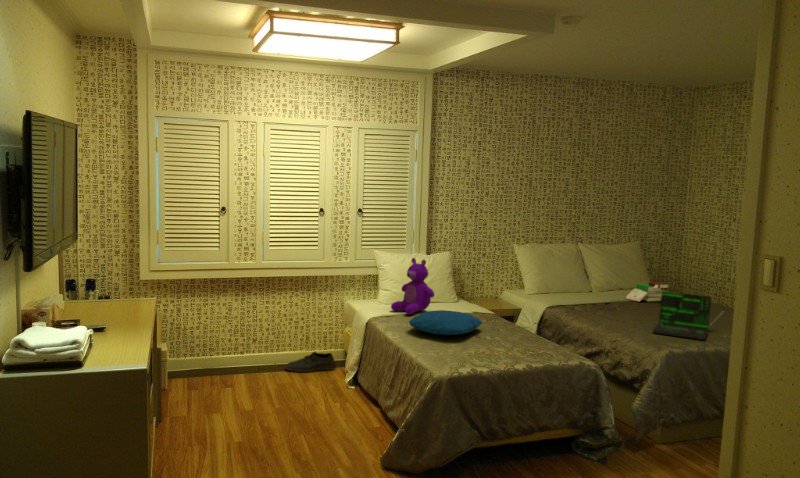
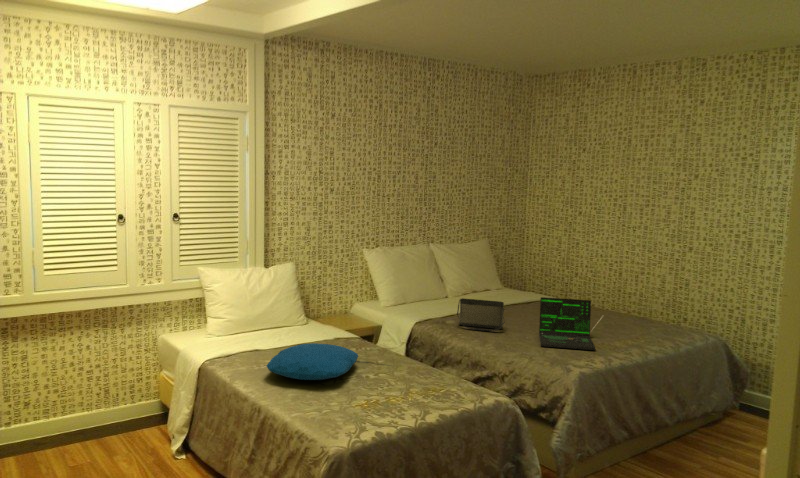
teddy bear: present [391,258,434,314] -> none [231,276,288,351]
book: present [626,282,668,302] -> none [487,283,530,306]
handbag: none [584,289,628,319] -> present [457,298,505,331]
shoe: present [285,352,336,372] -> none [77,408,152,442]

